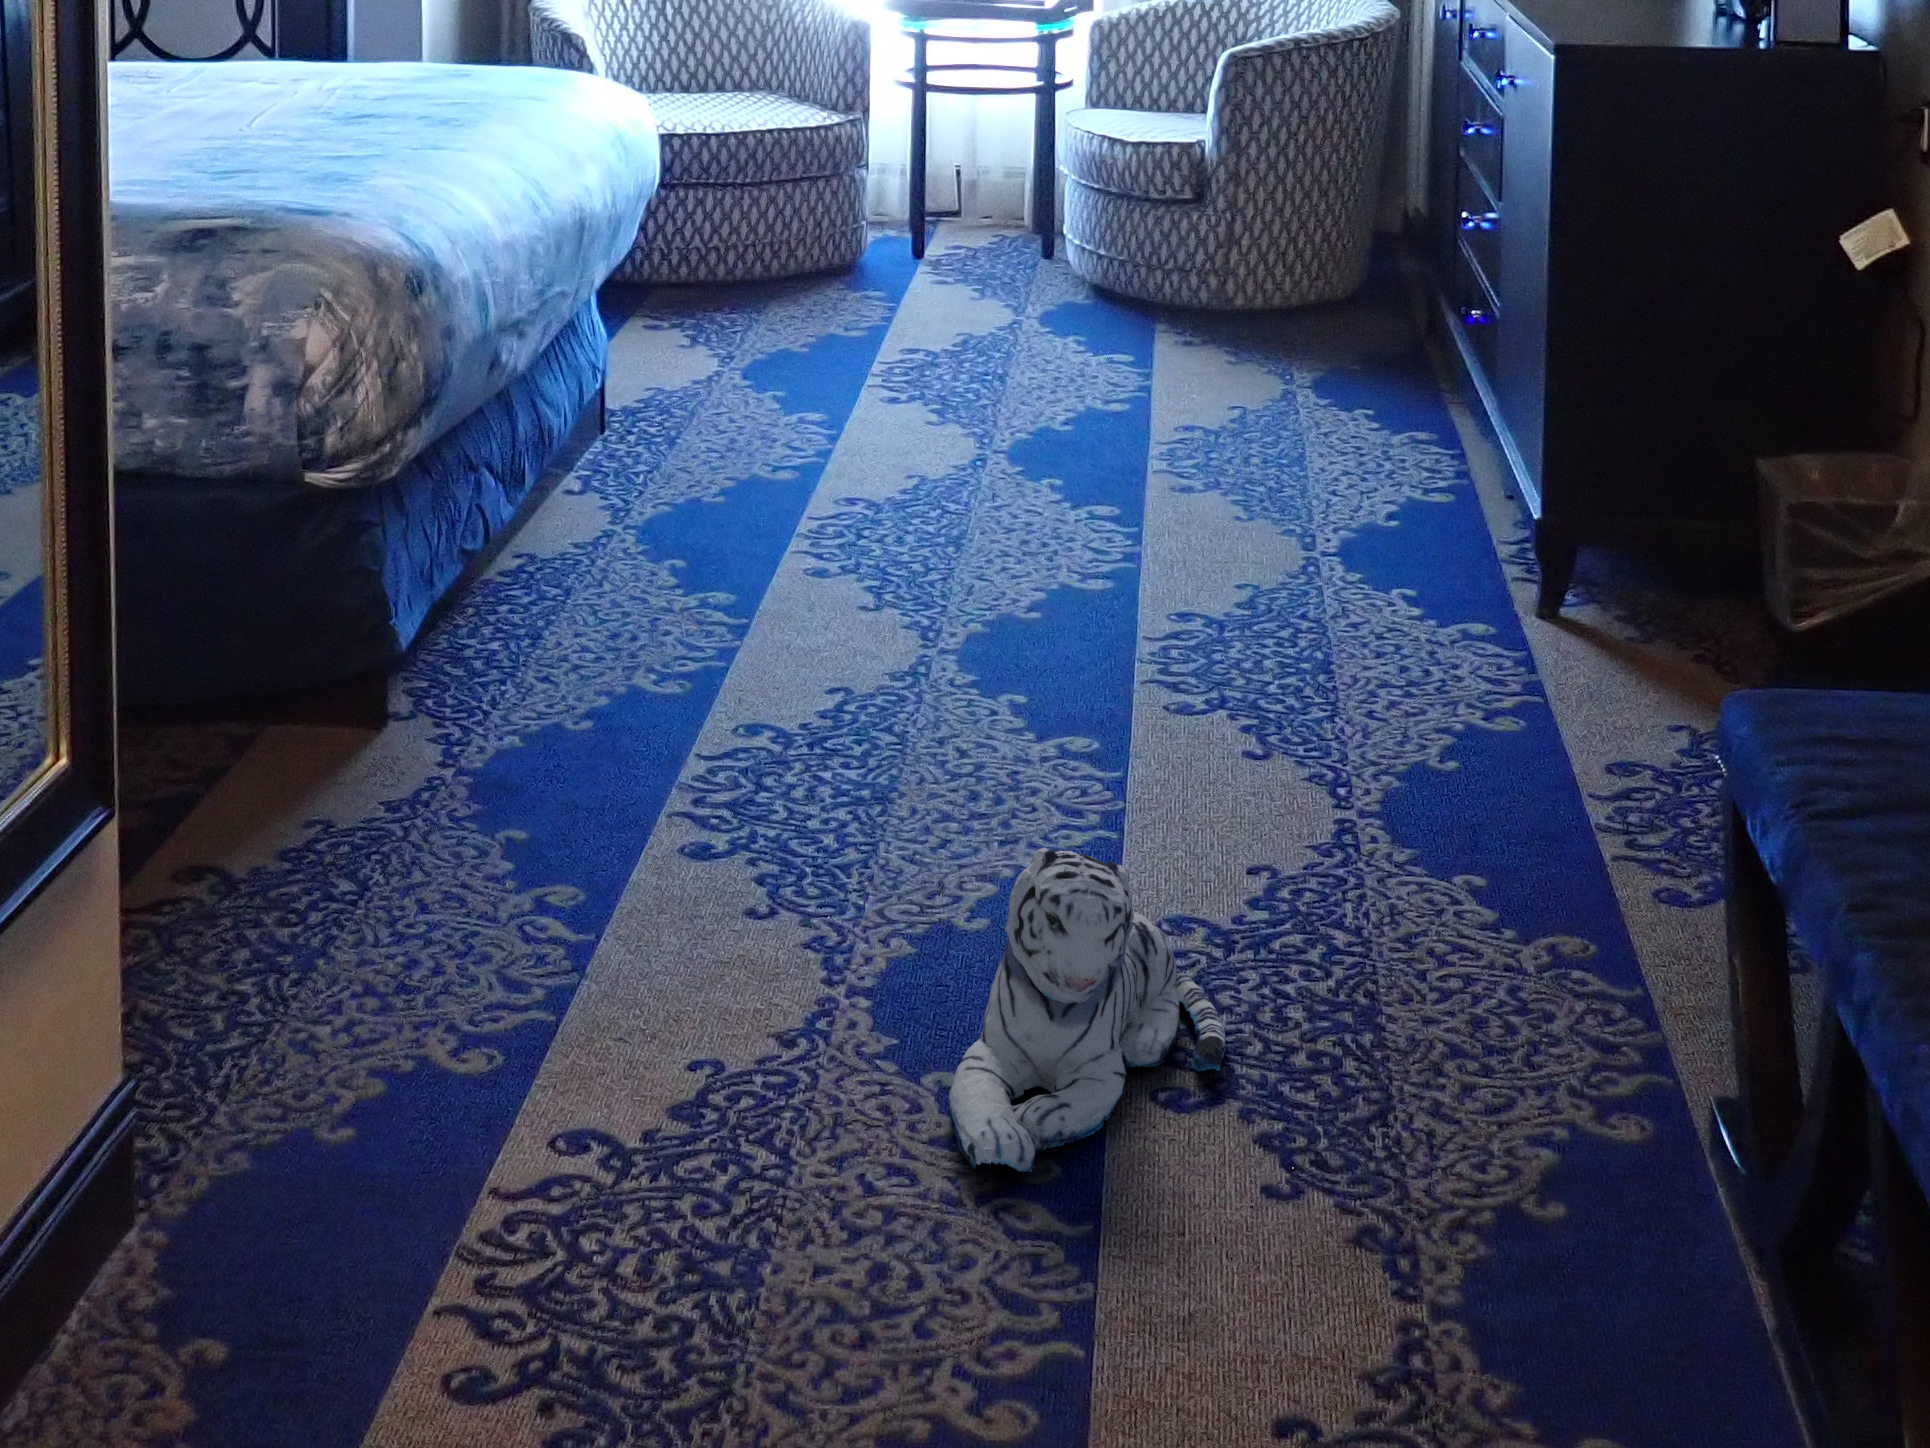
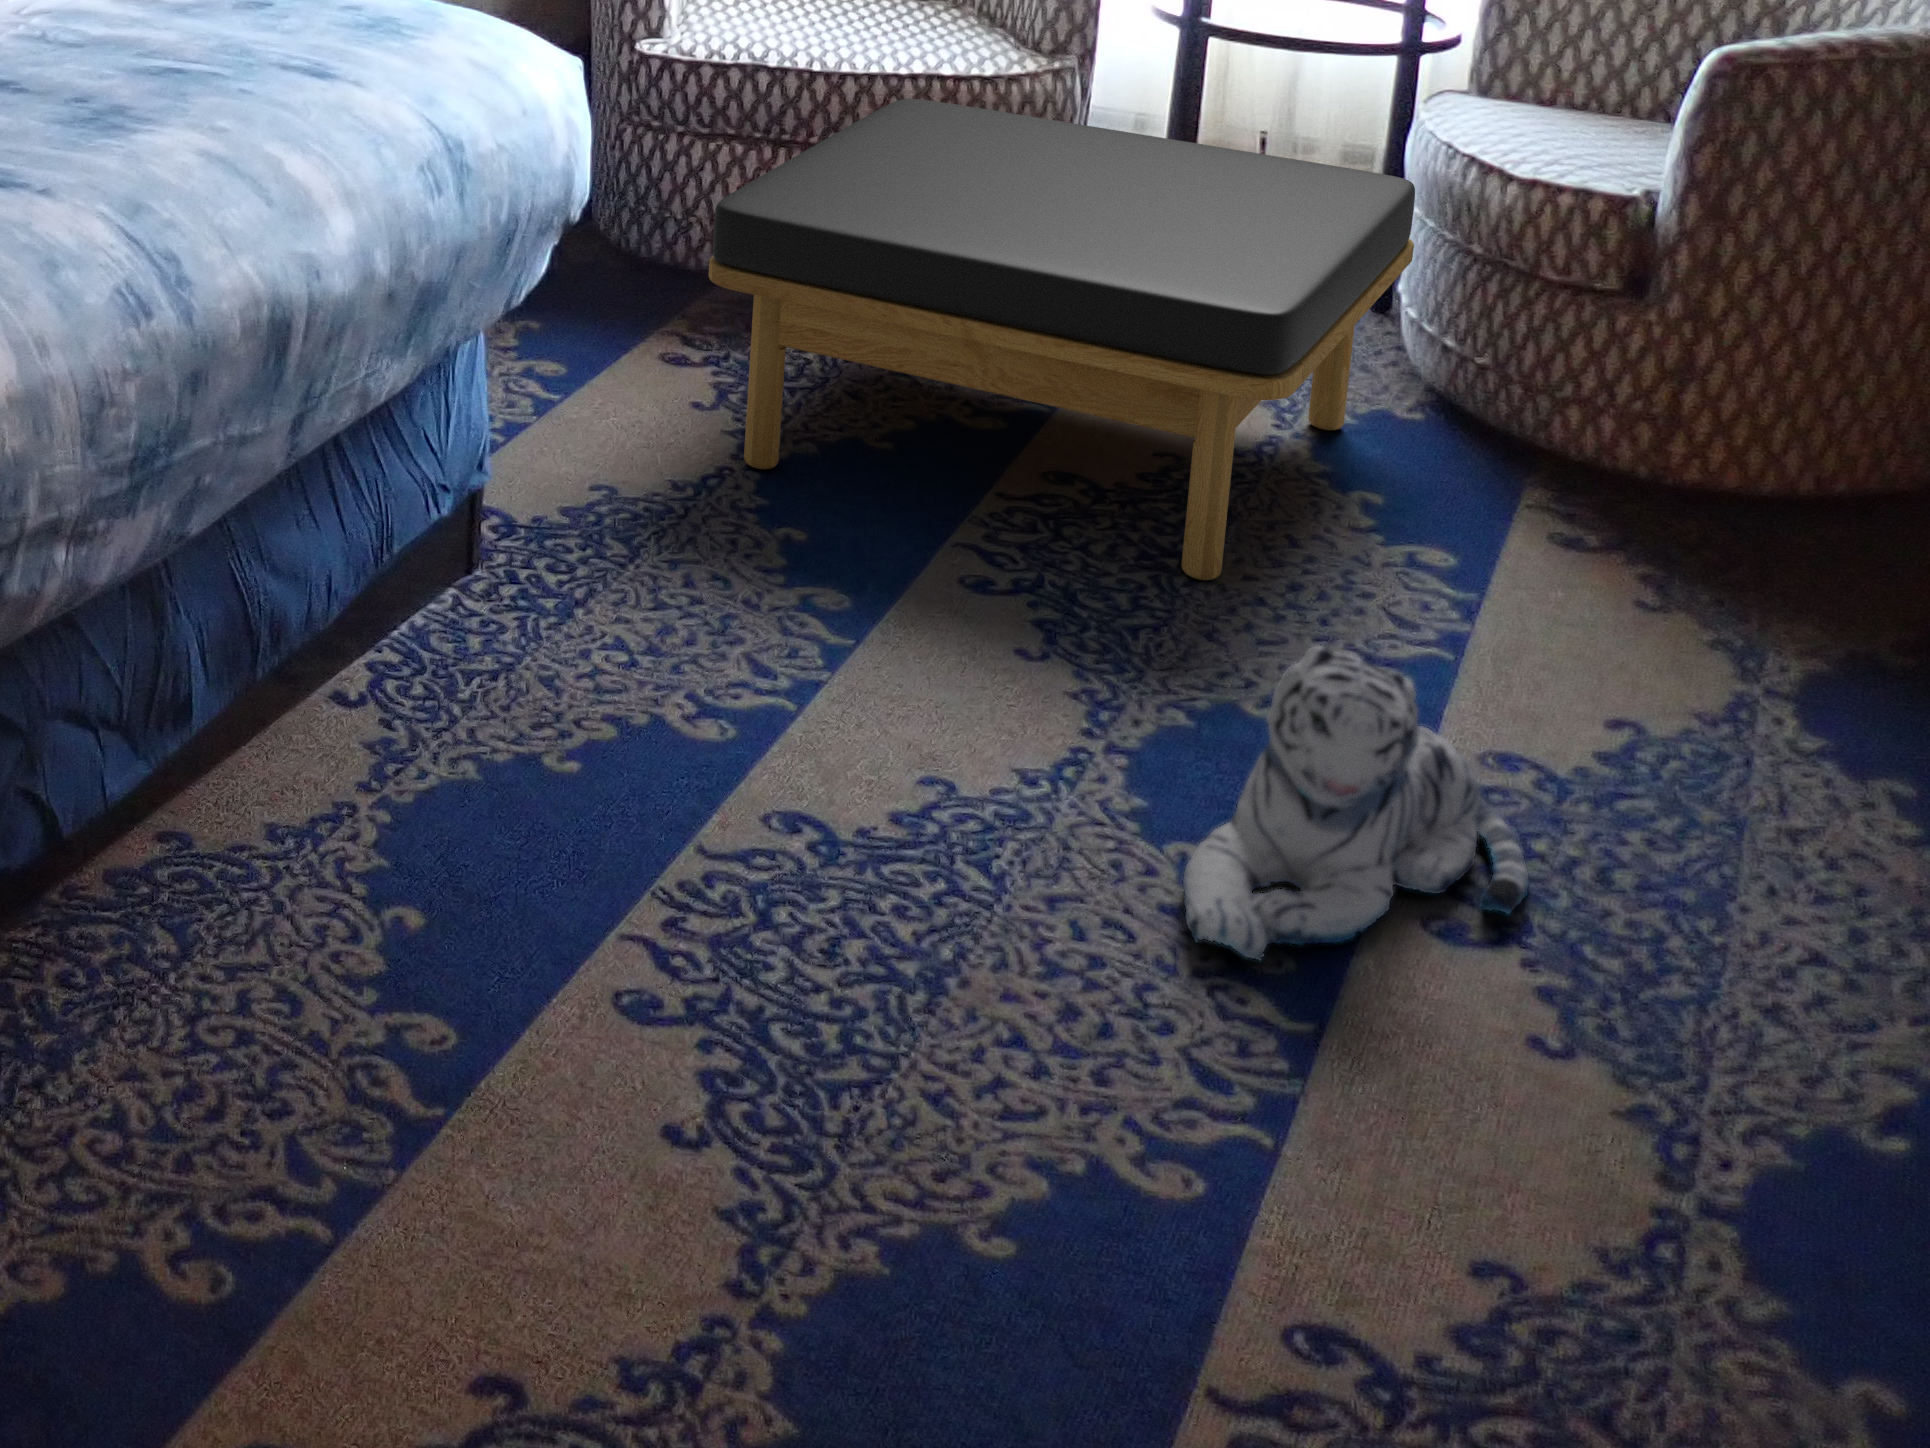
ottoman: none [407,378,1019,806] -> present [709,99,1415,580]

